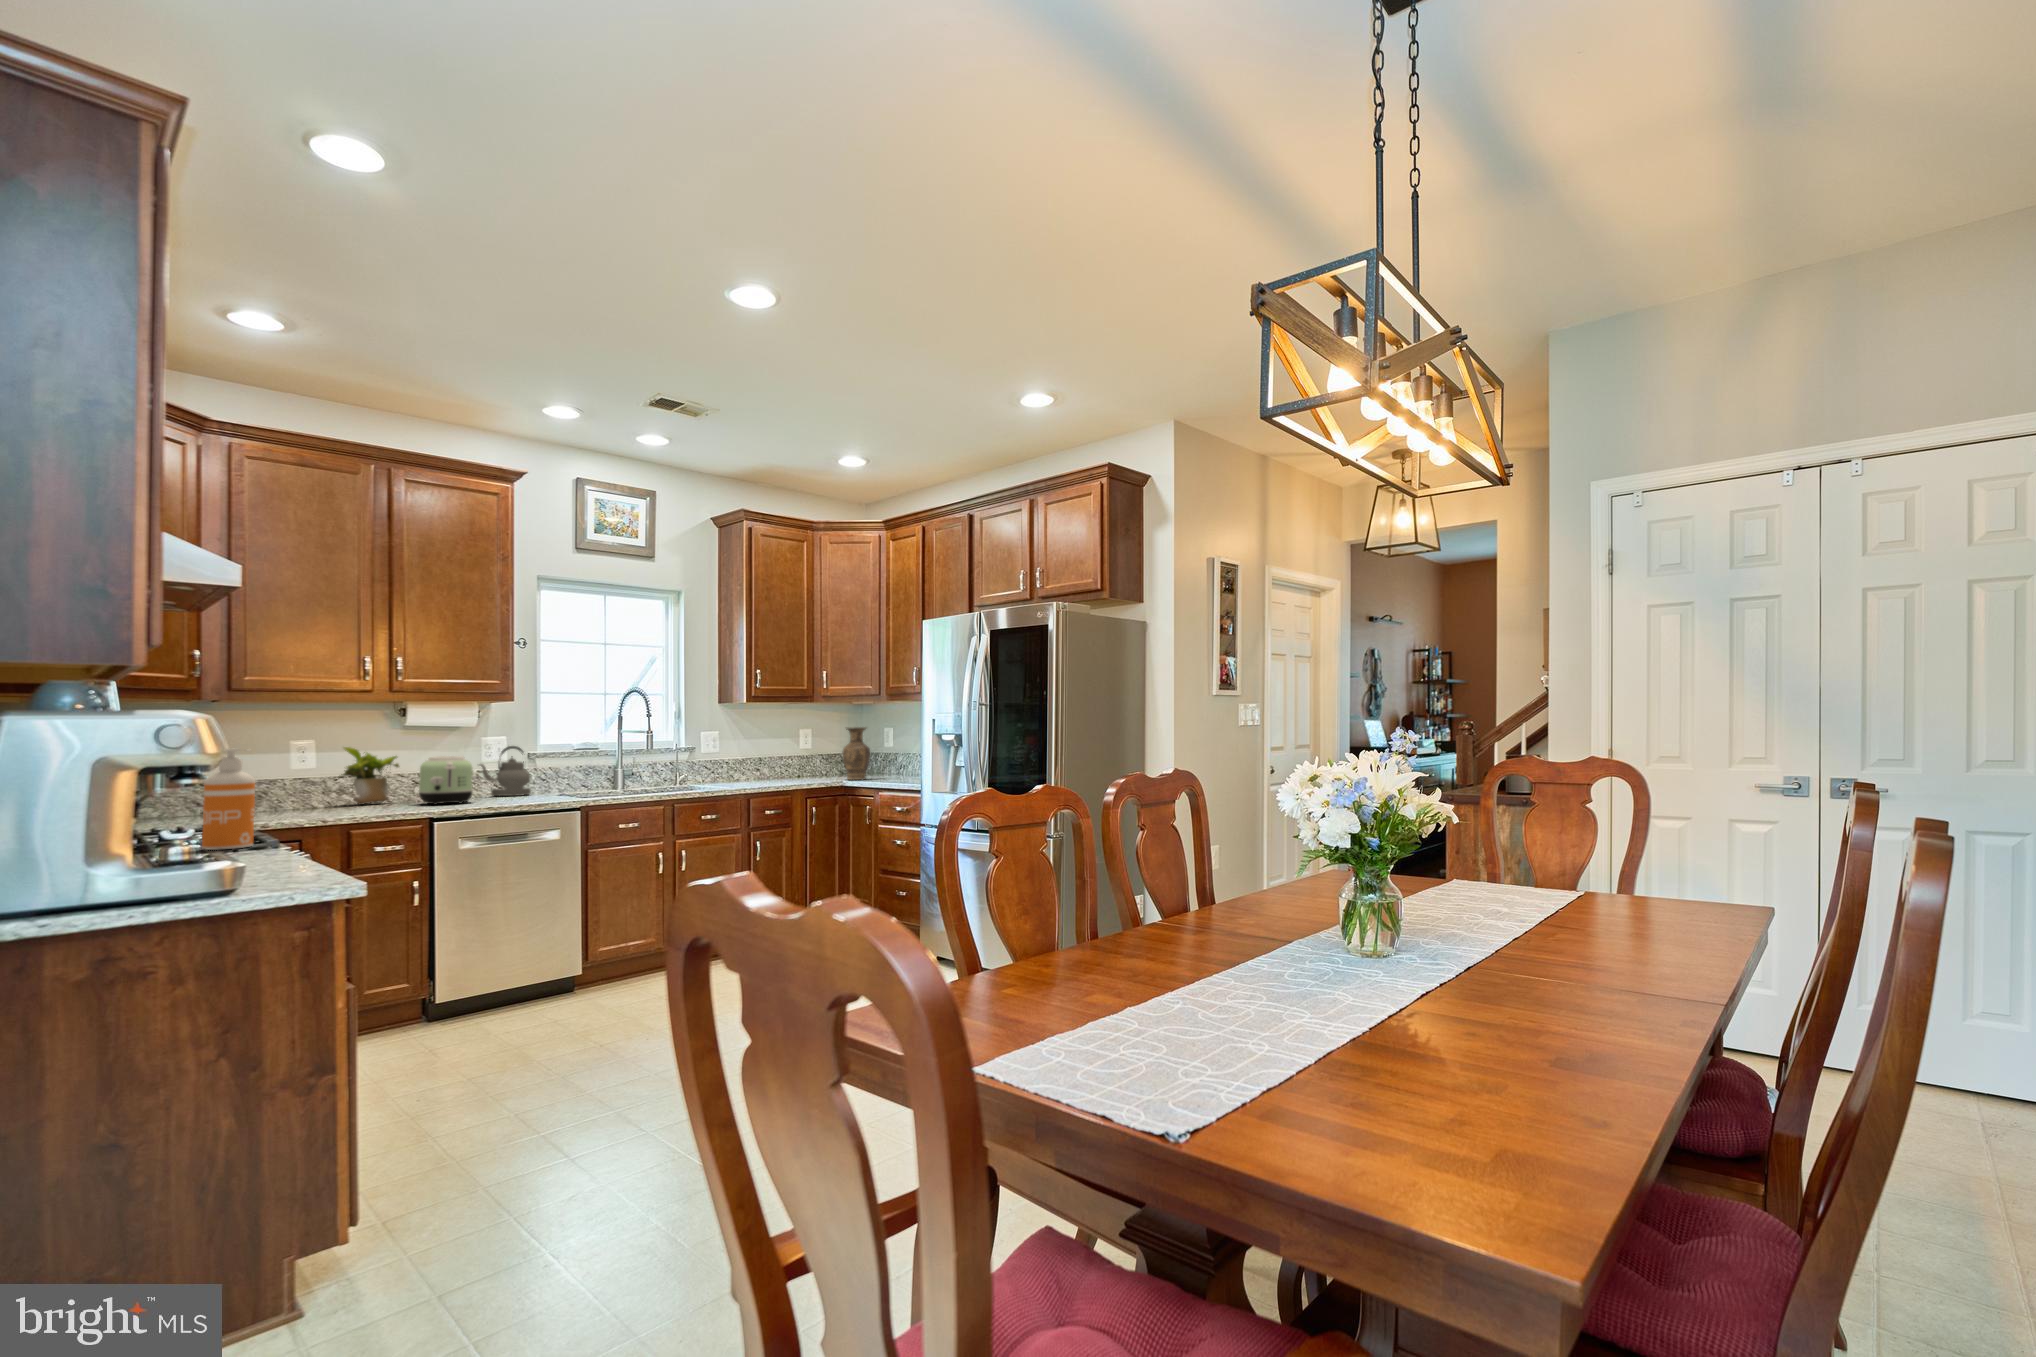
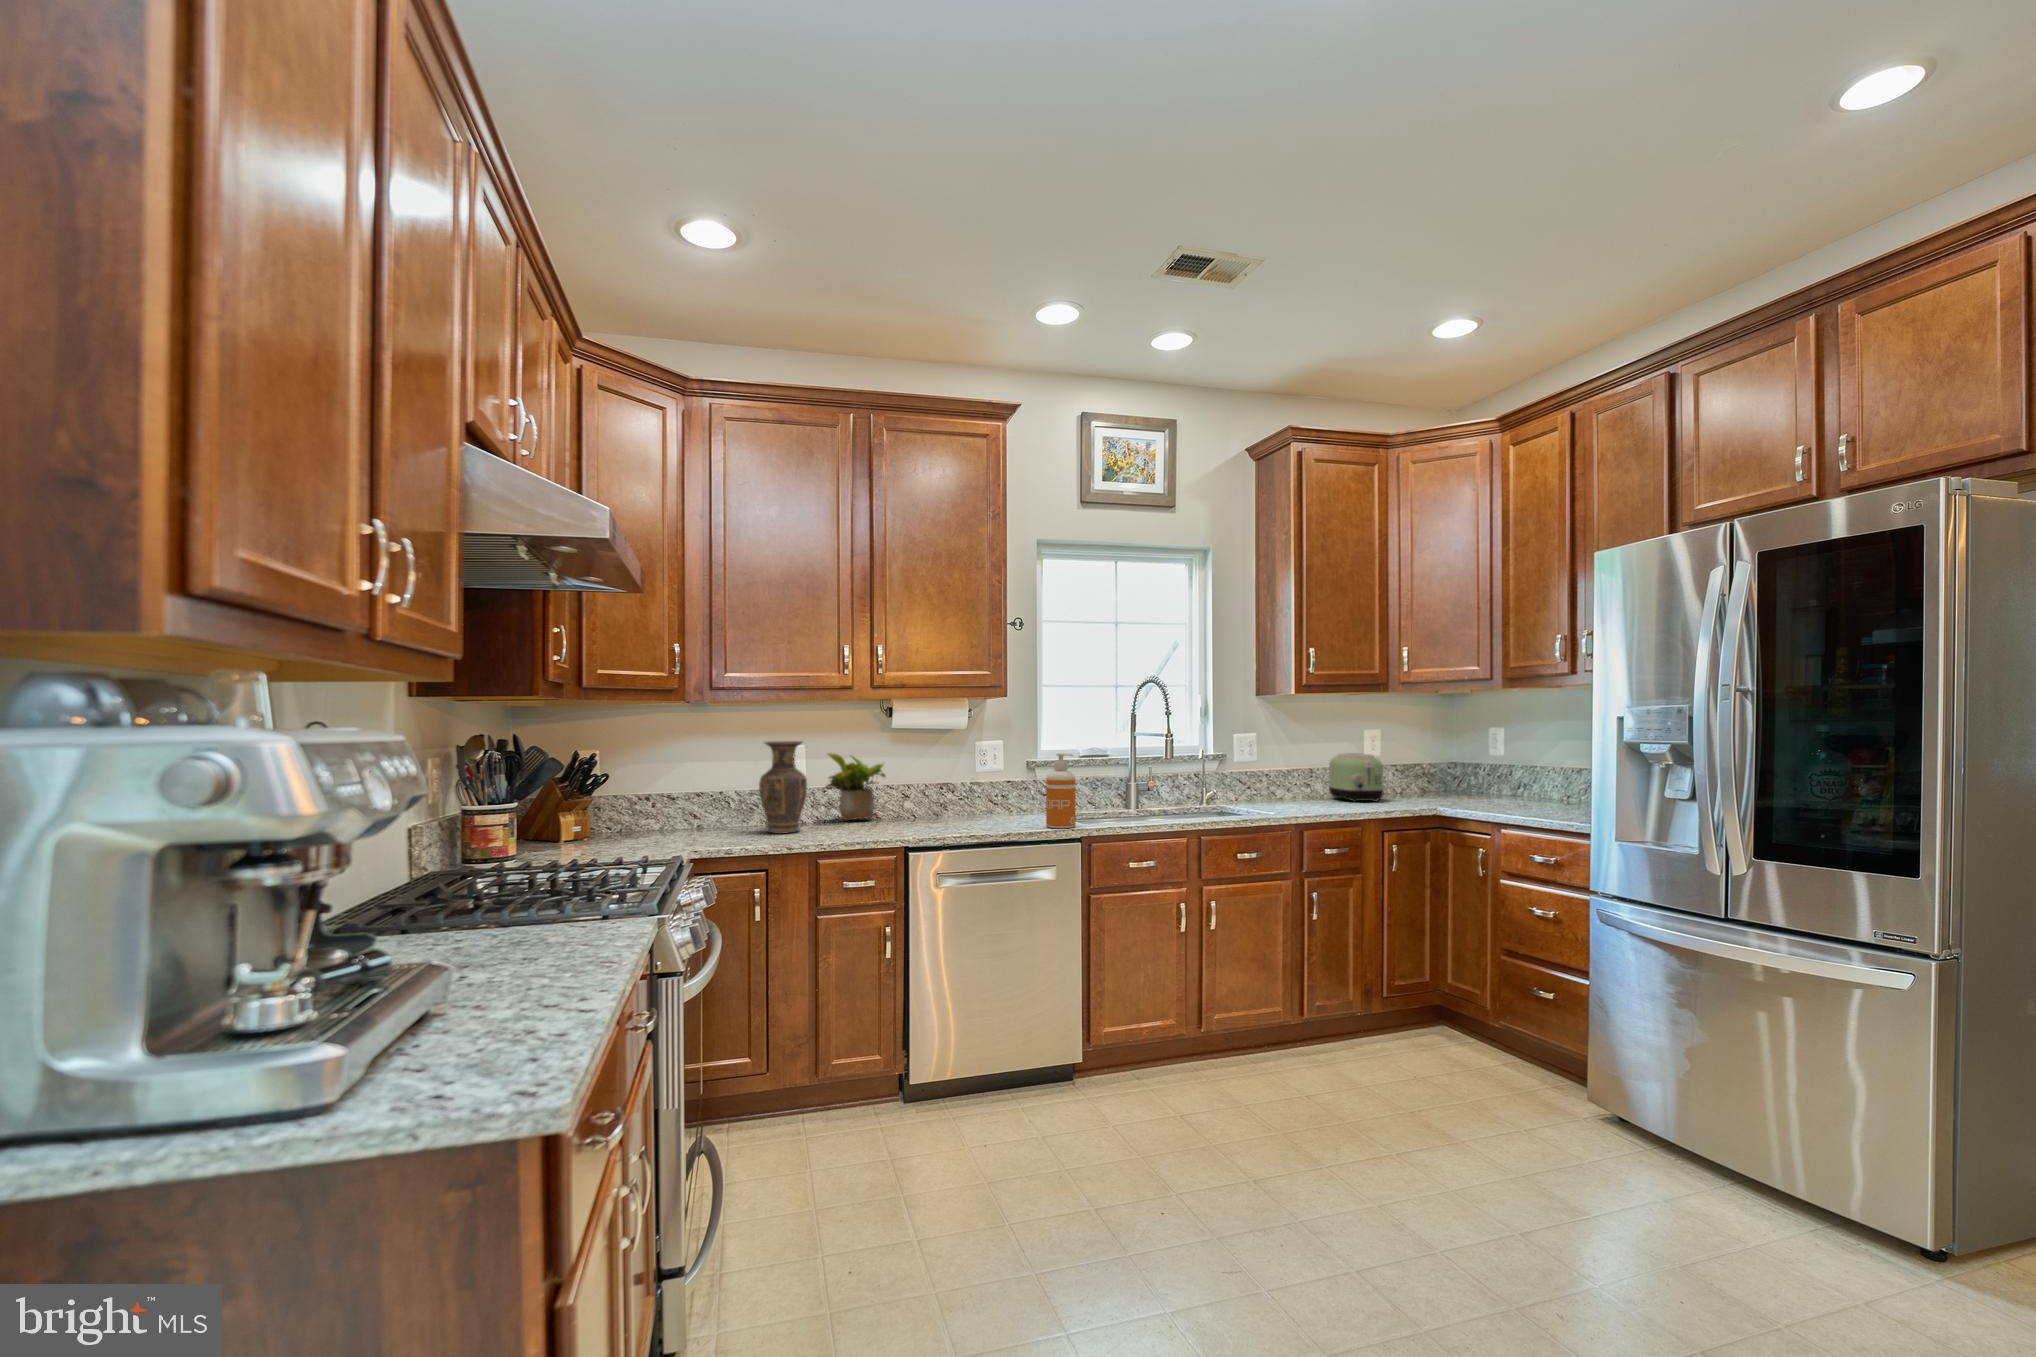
vase: present [843,727,870,780] -> present [759,741,807,834]
kettle: present [480,746,531,796] -> none [969,752,1030,815]
soap dispenser: present [202,749,255,850] -> present [1046,753,1076,828]
toaster: present [419,756,473,805] -> present [1329,753,1384,802]

